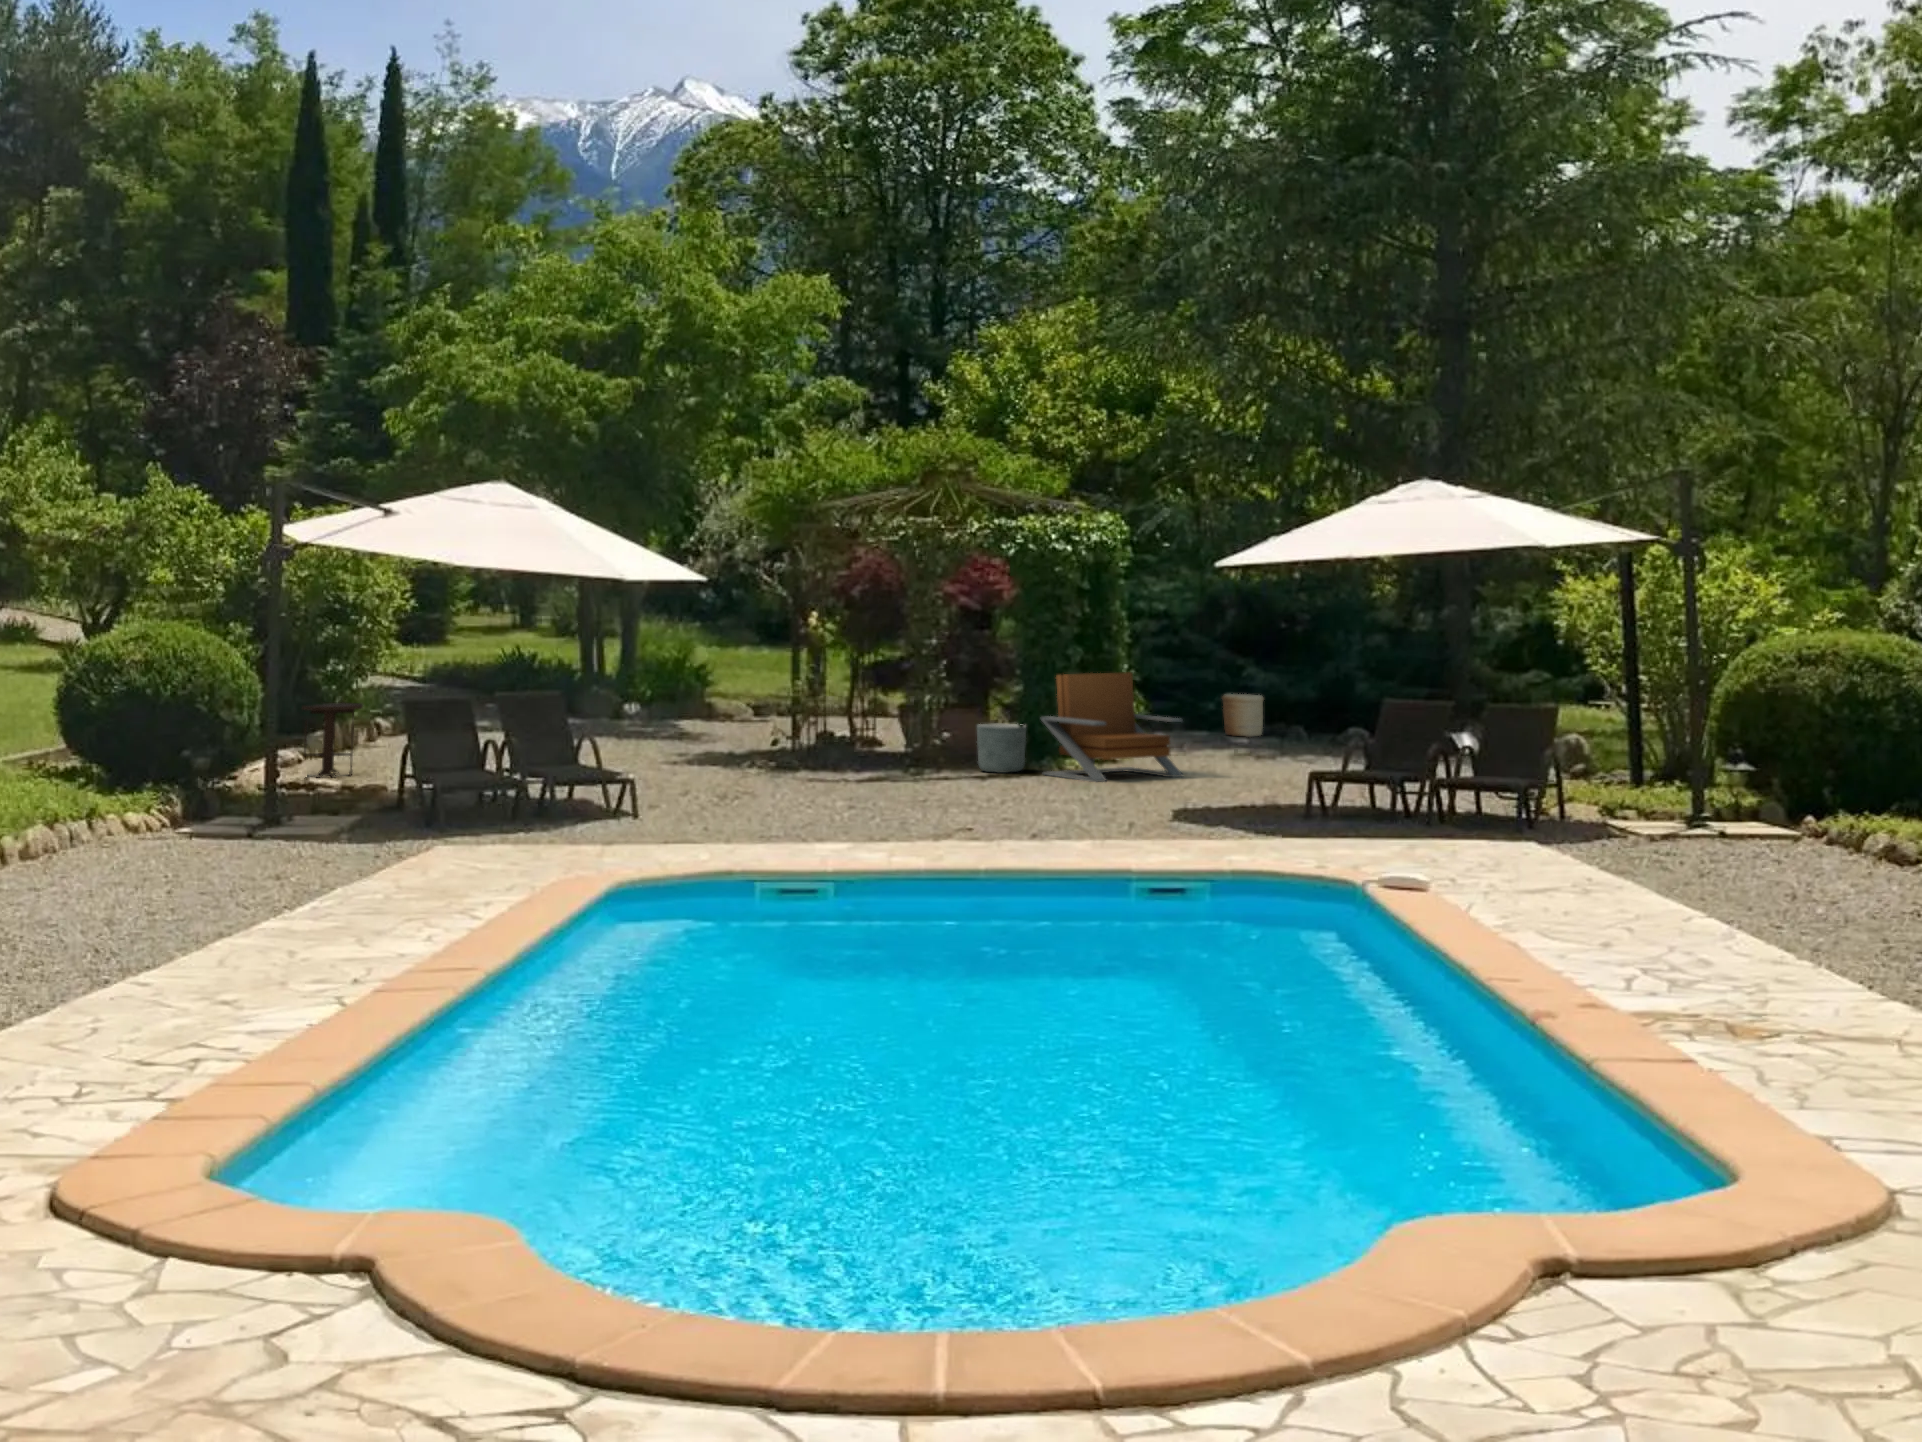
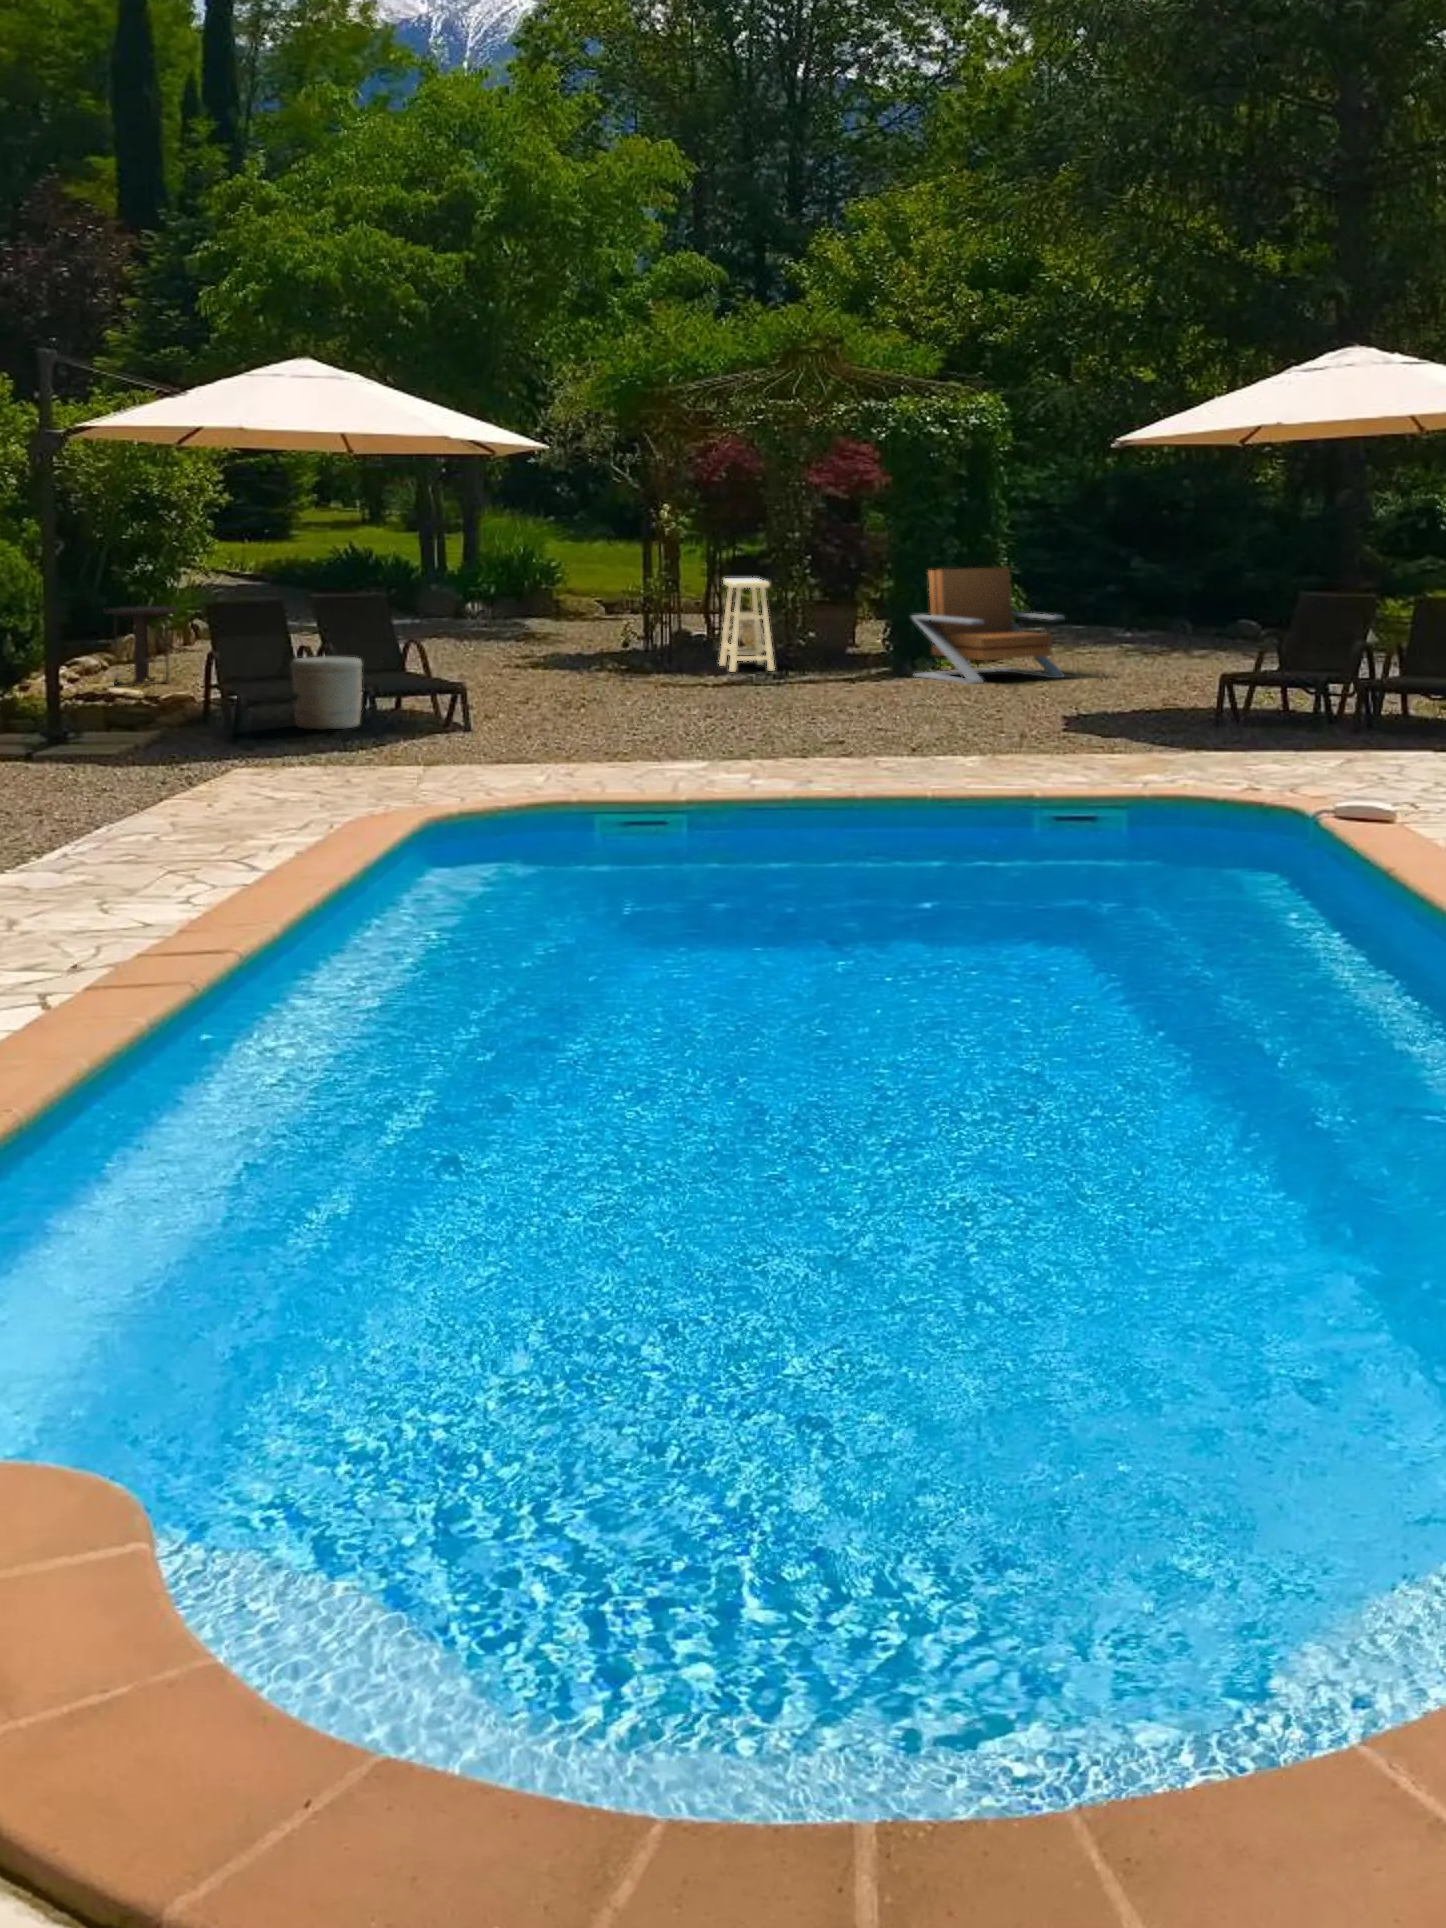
stool: none [863,680,914,770] -> present [719,578,775,672]
woven basket: present [1222,694,1263,737] -> present [291,657,362,730]
planter: present [977,724,1026,773] -> none [842,623,895,674]

